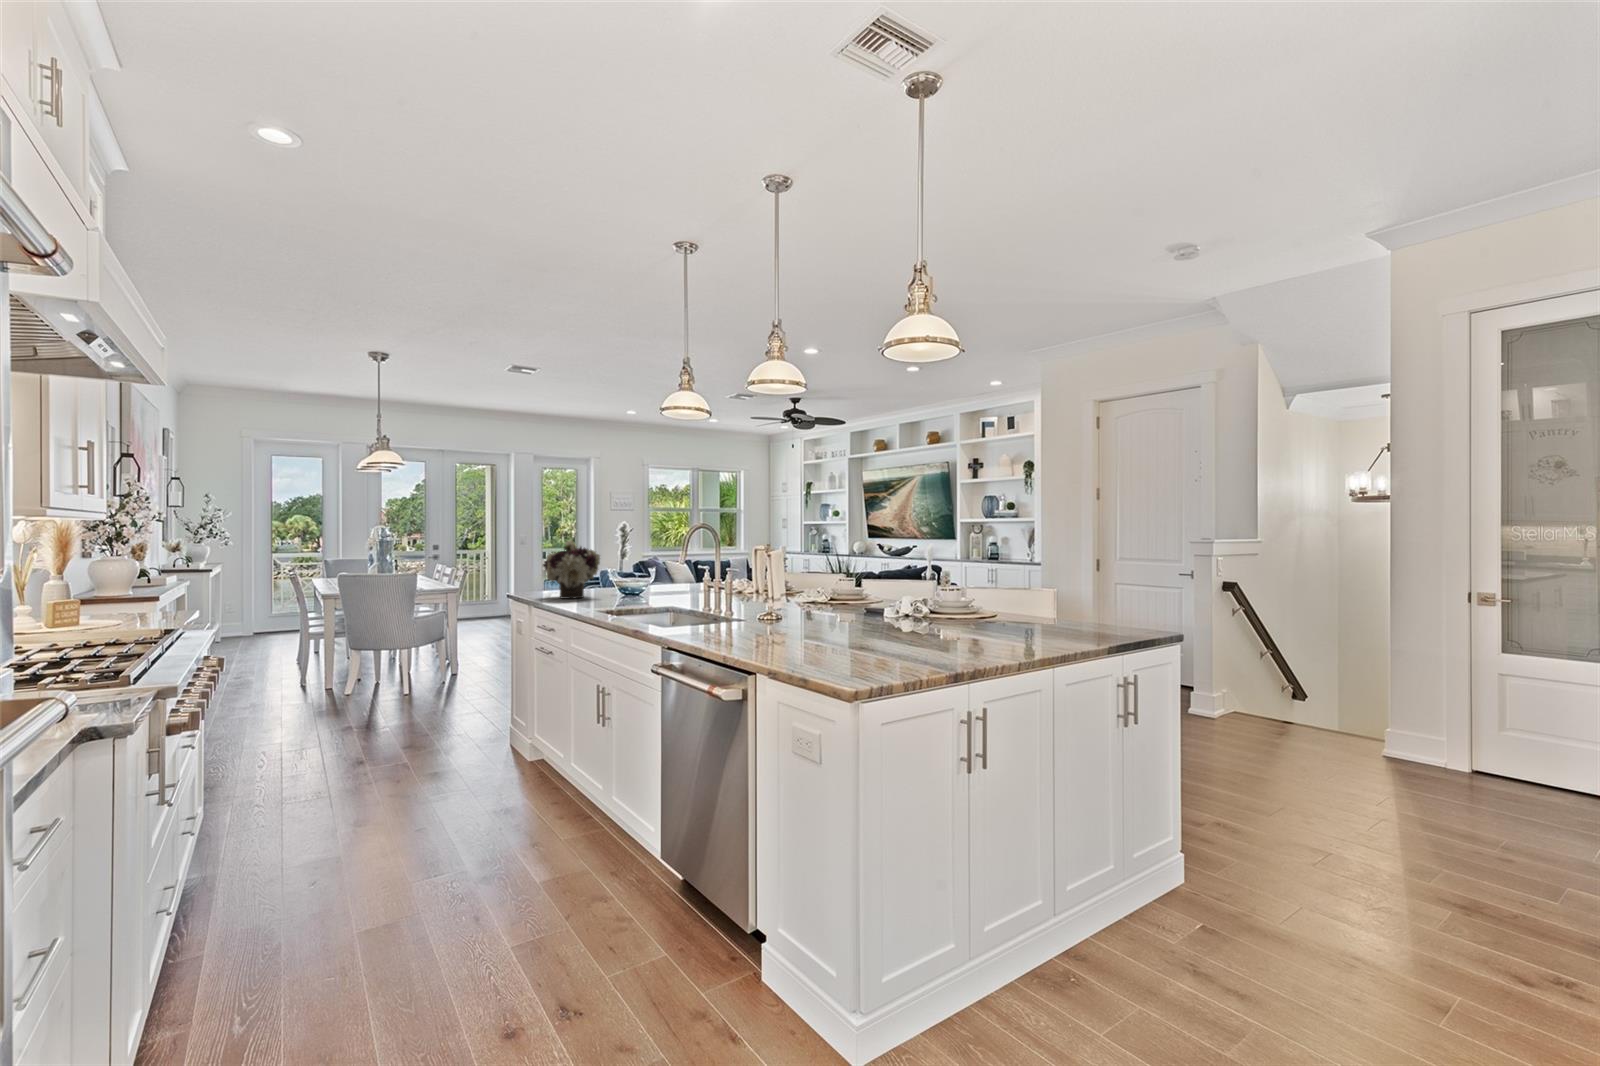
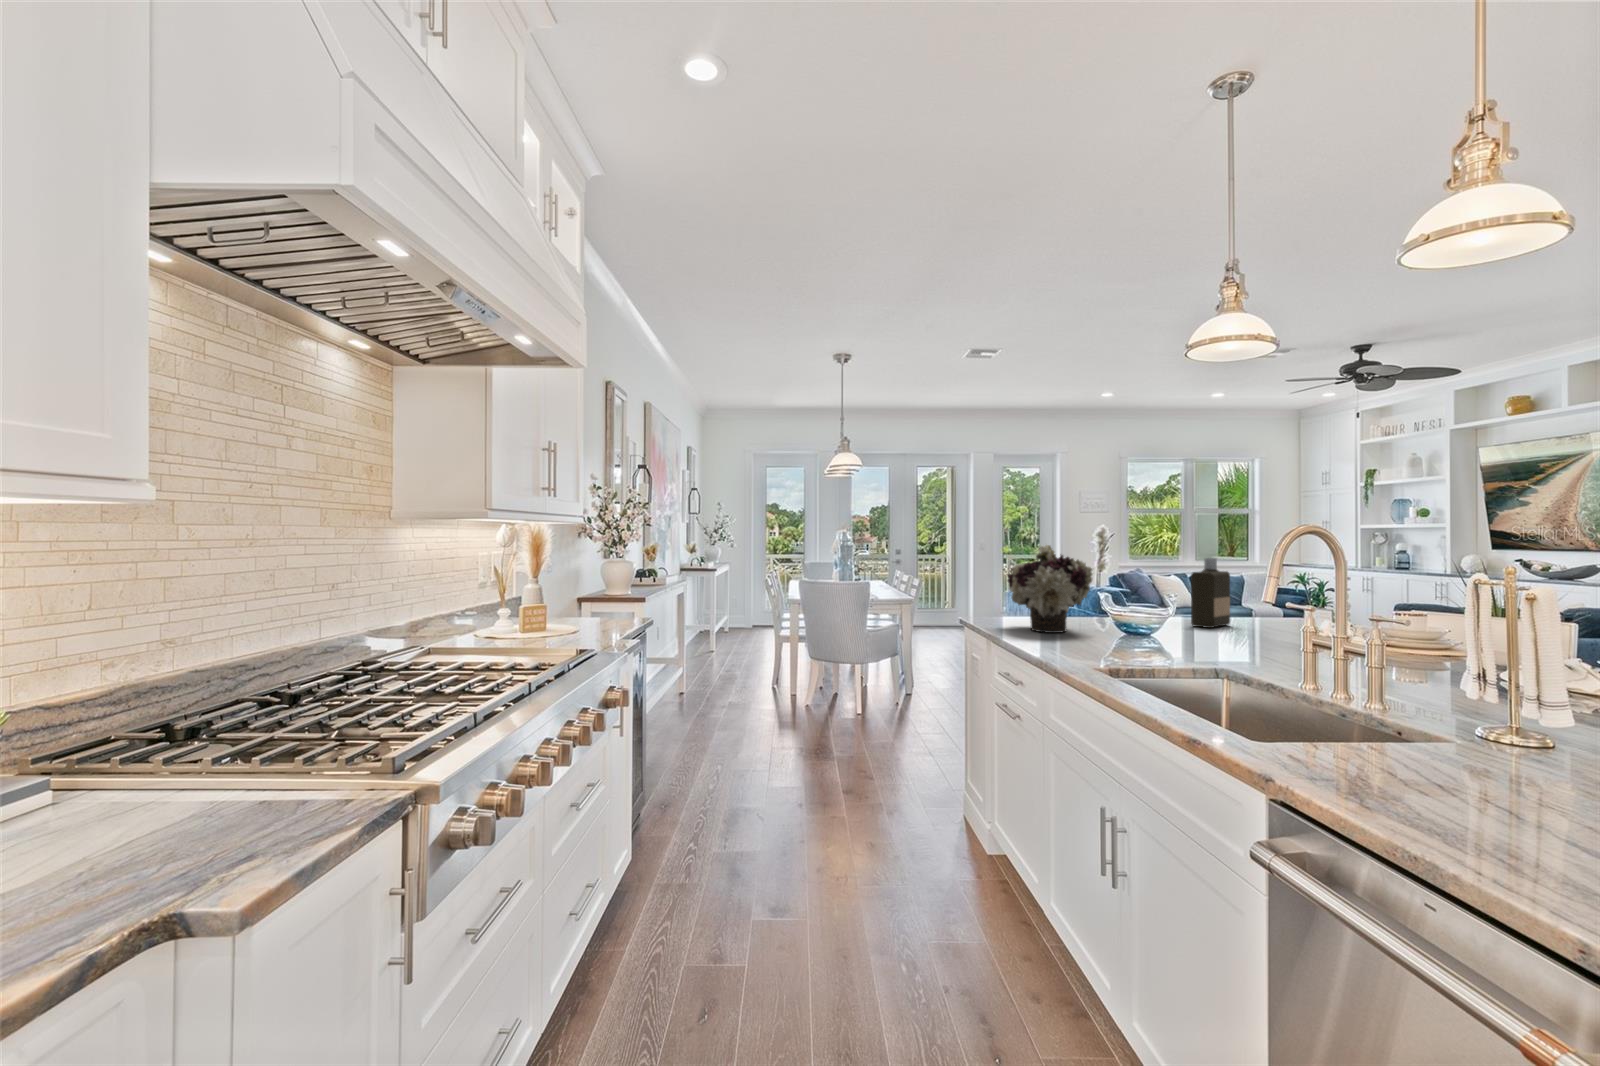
bottle: none [662,547,686,591] -> present [1191,558,1230,628]

